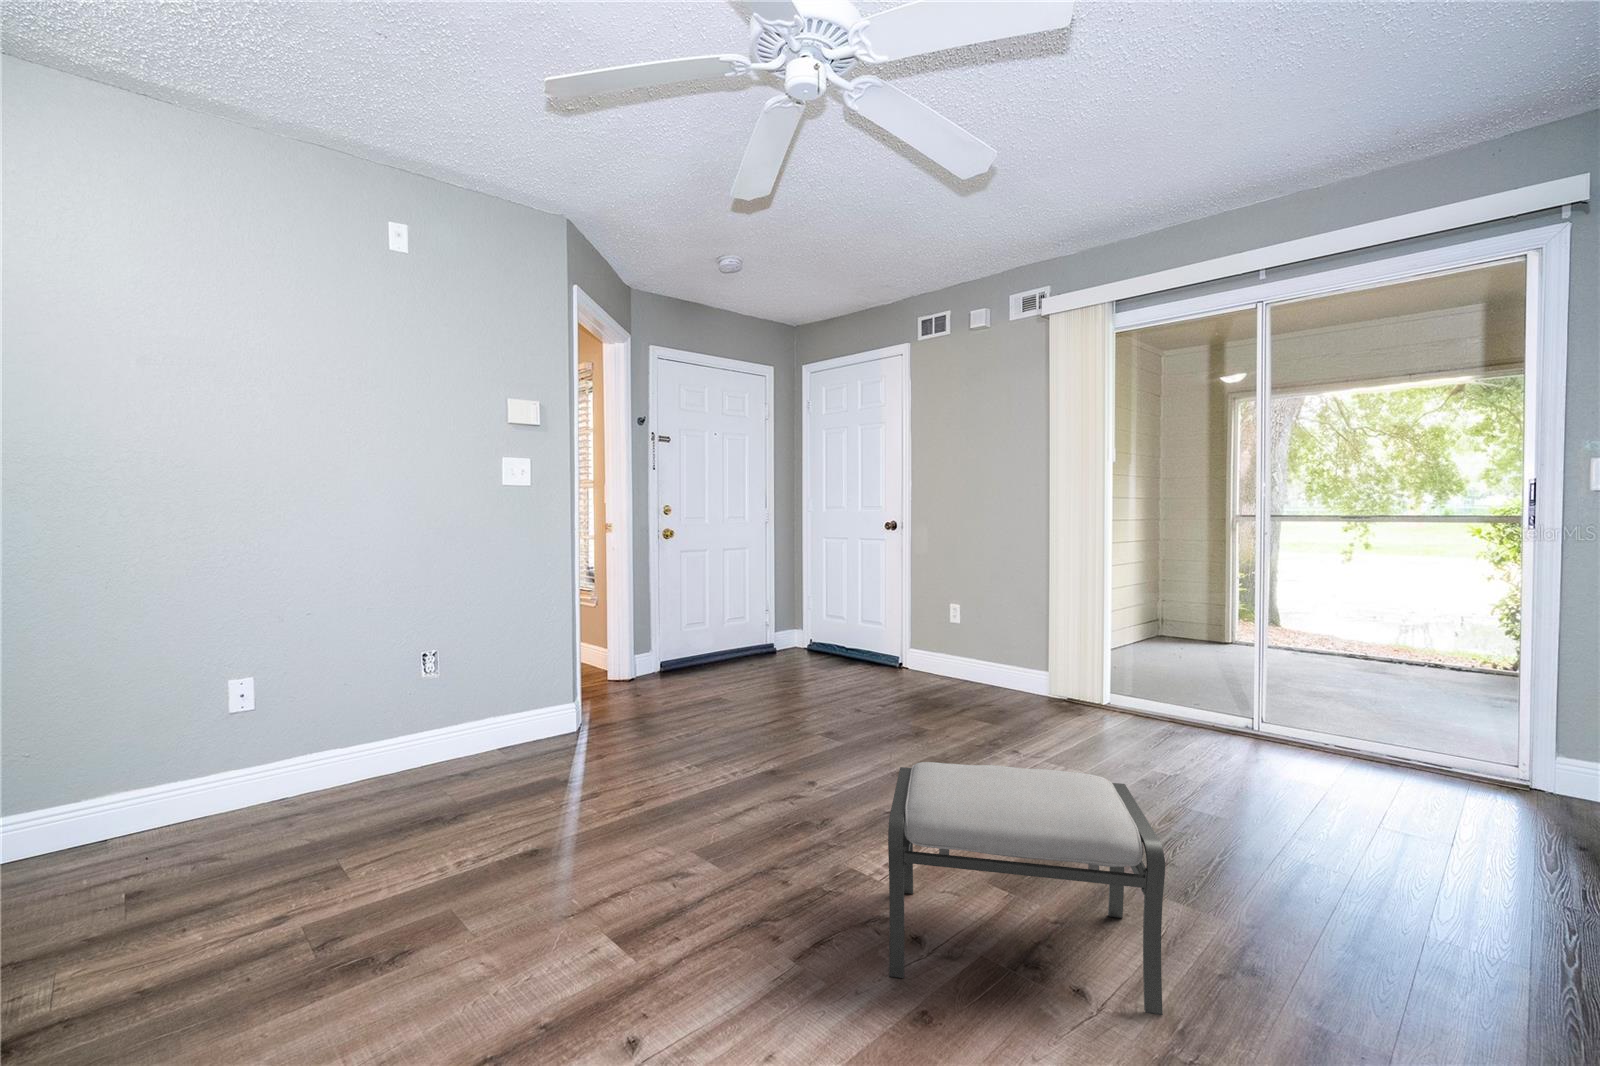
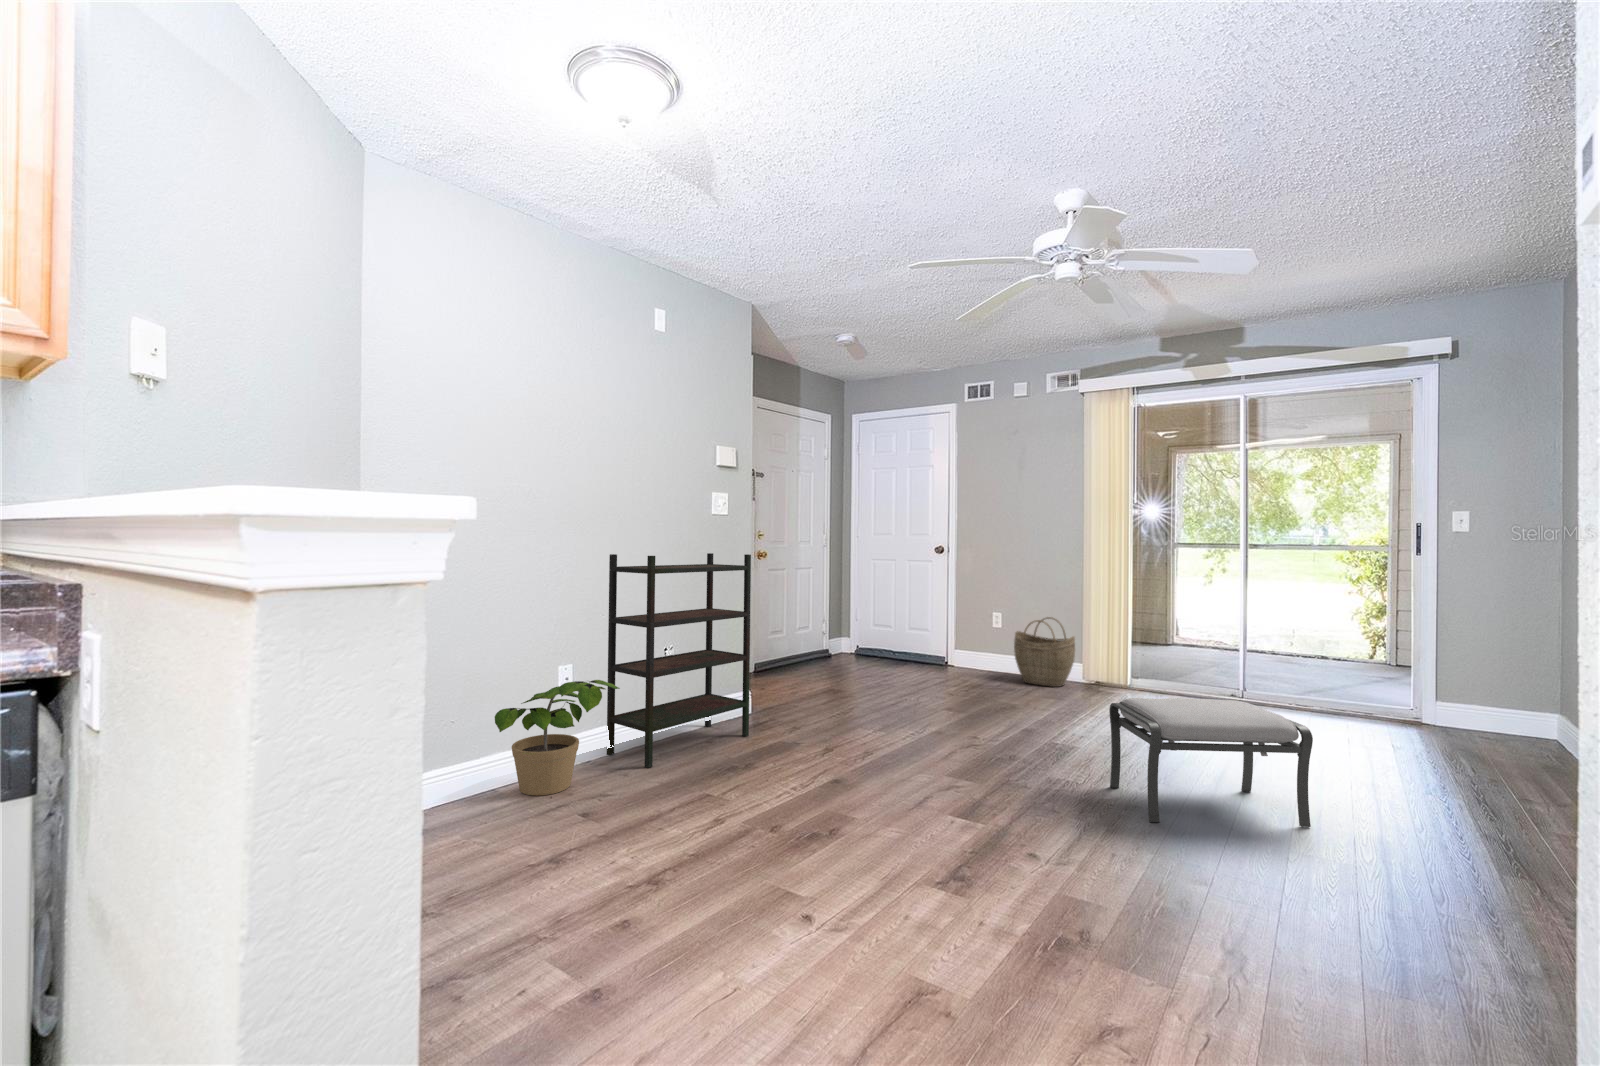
bookshelf: none [316,541,526,815] -> present [607,553,751,768]
woven basket: none [959,611,1036,703] -> present [1014,617,1075,687]
potted plant: none [64,714,238,854] -> present [495,680,620,796]

